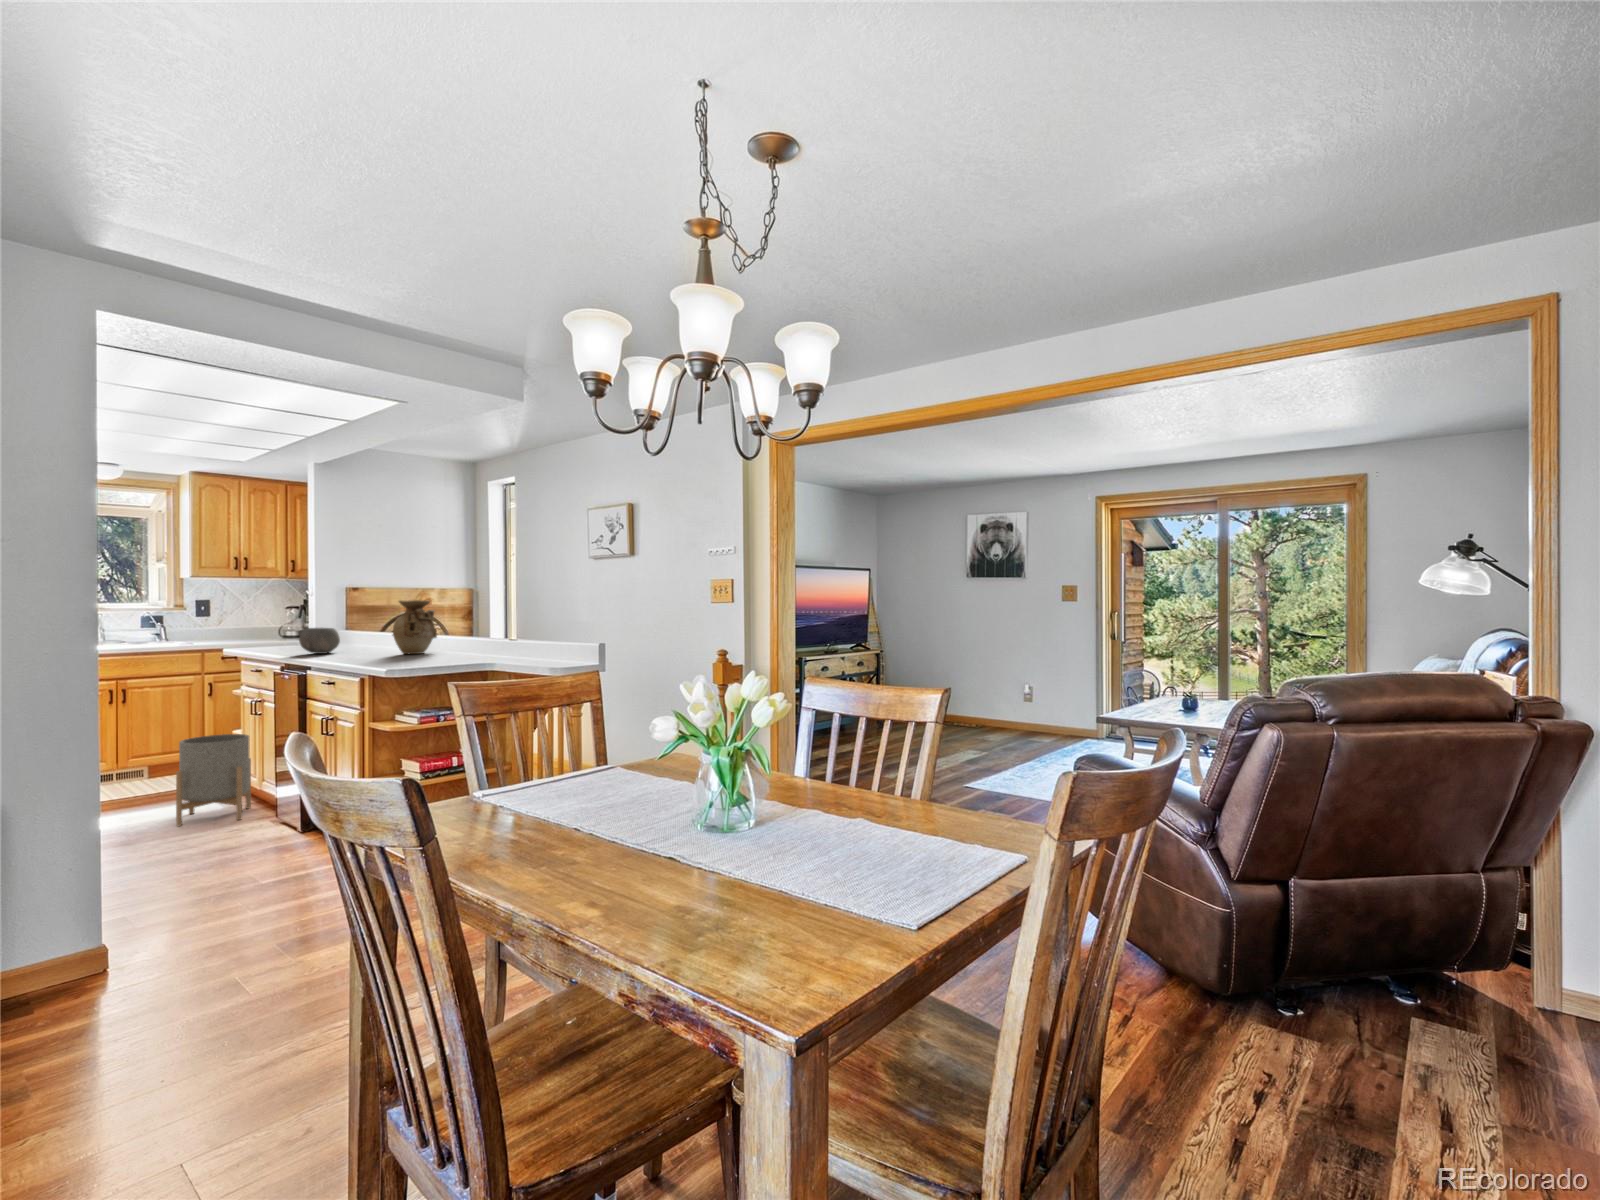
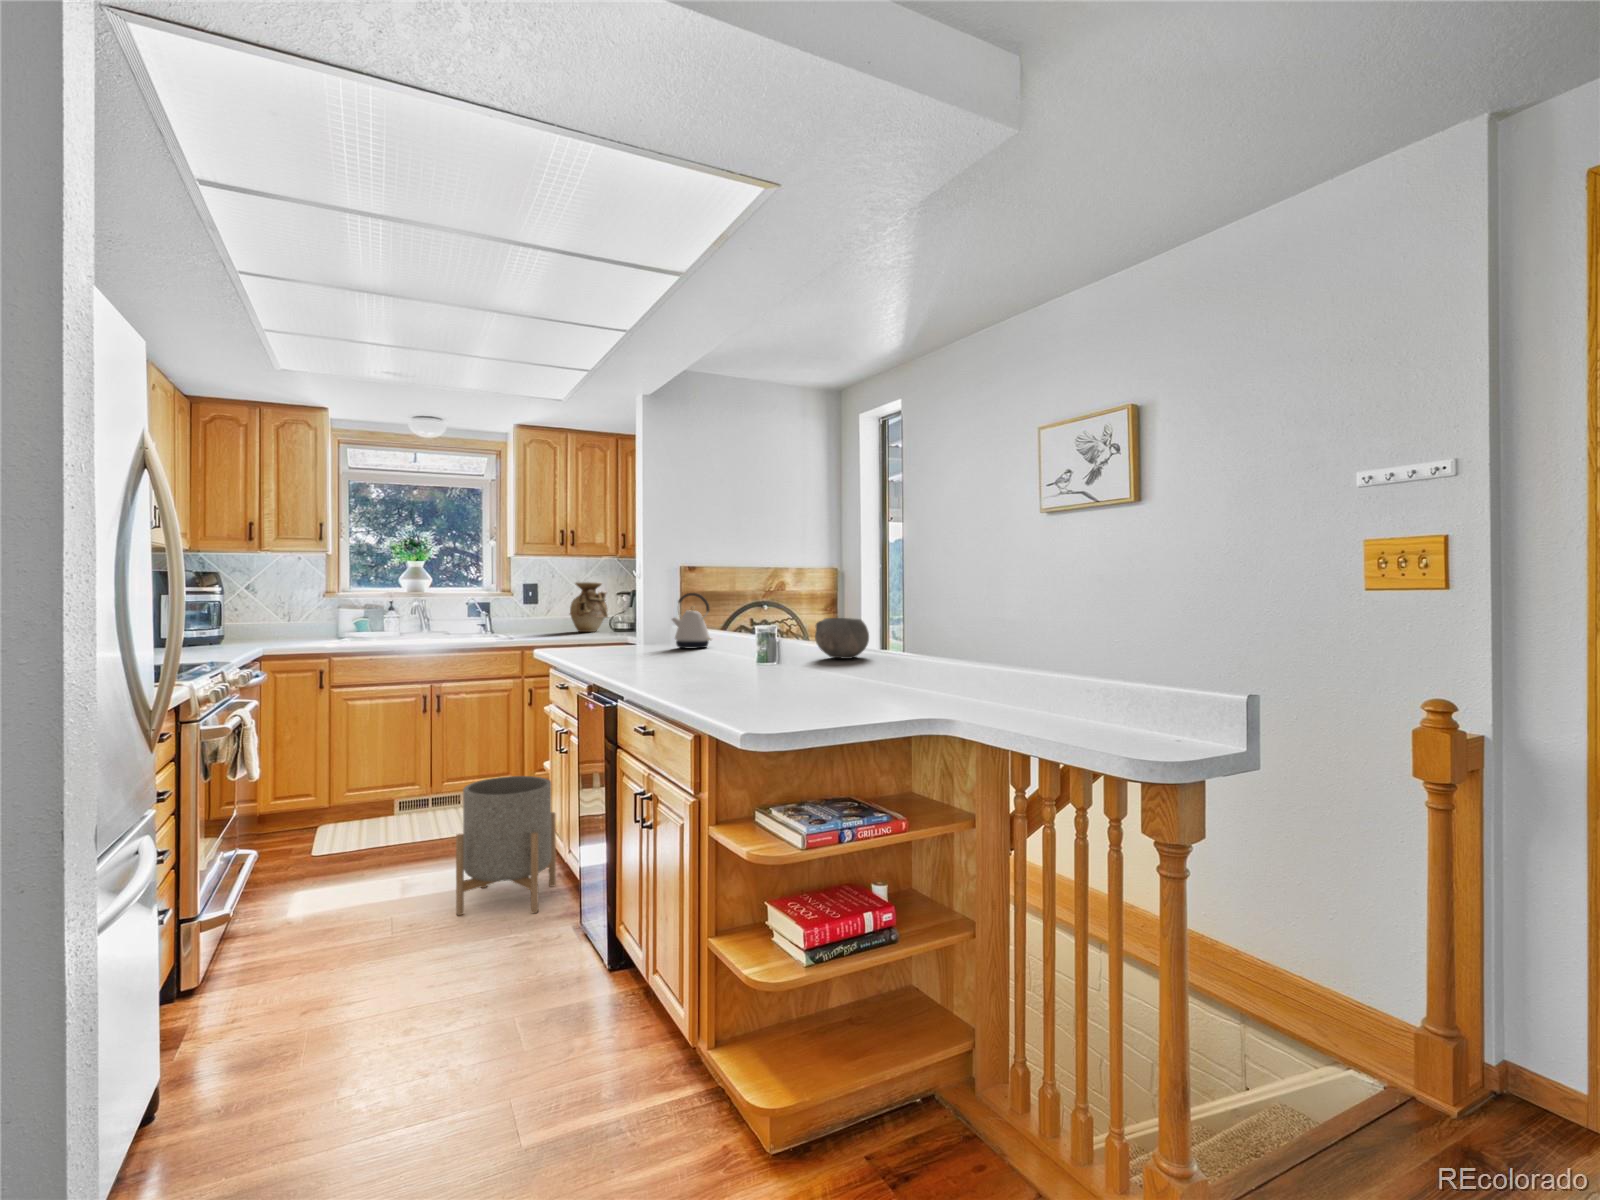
vase: present [392,600,437,654] -> present [570,582,608,632]
kettle: none [339,606,372,645] -> present [672,593,712,648]
bowl: present [299,628,340,654] -> present [815,618,869,659]

